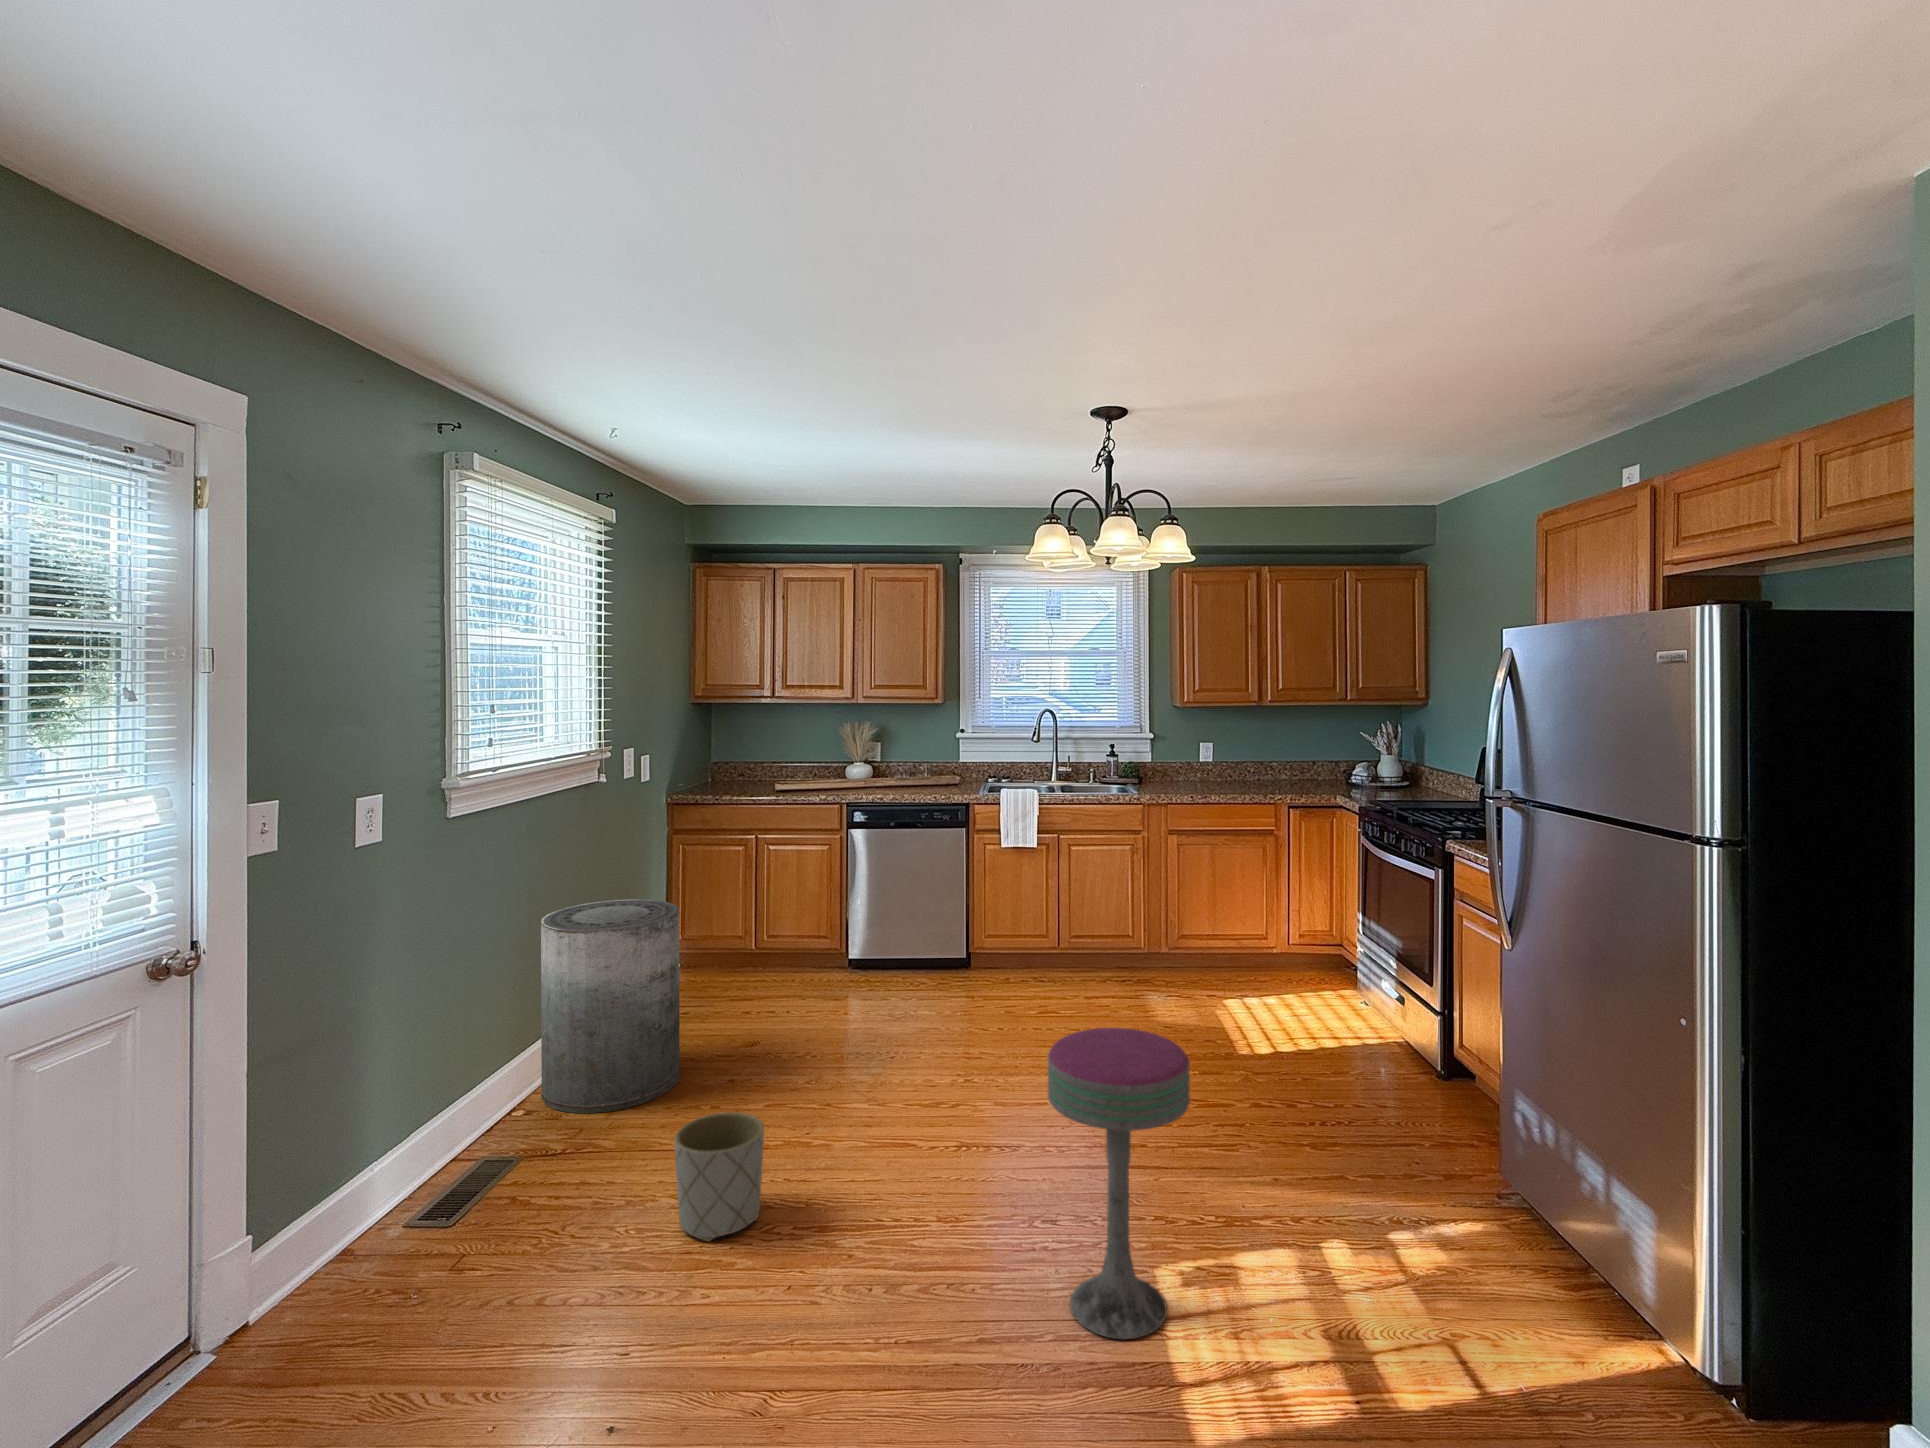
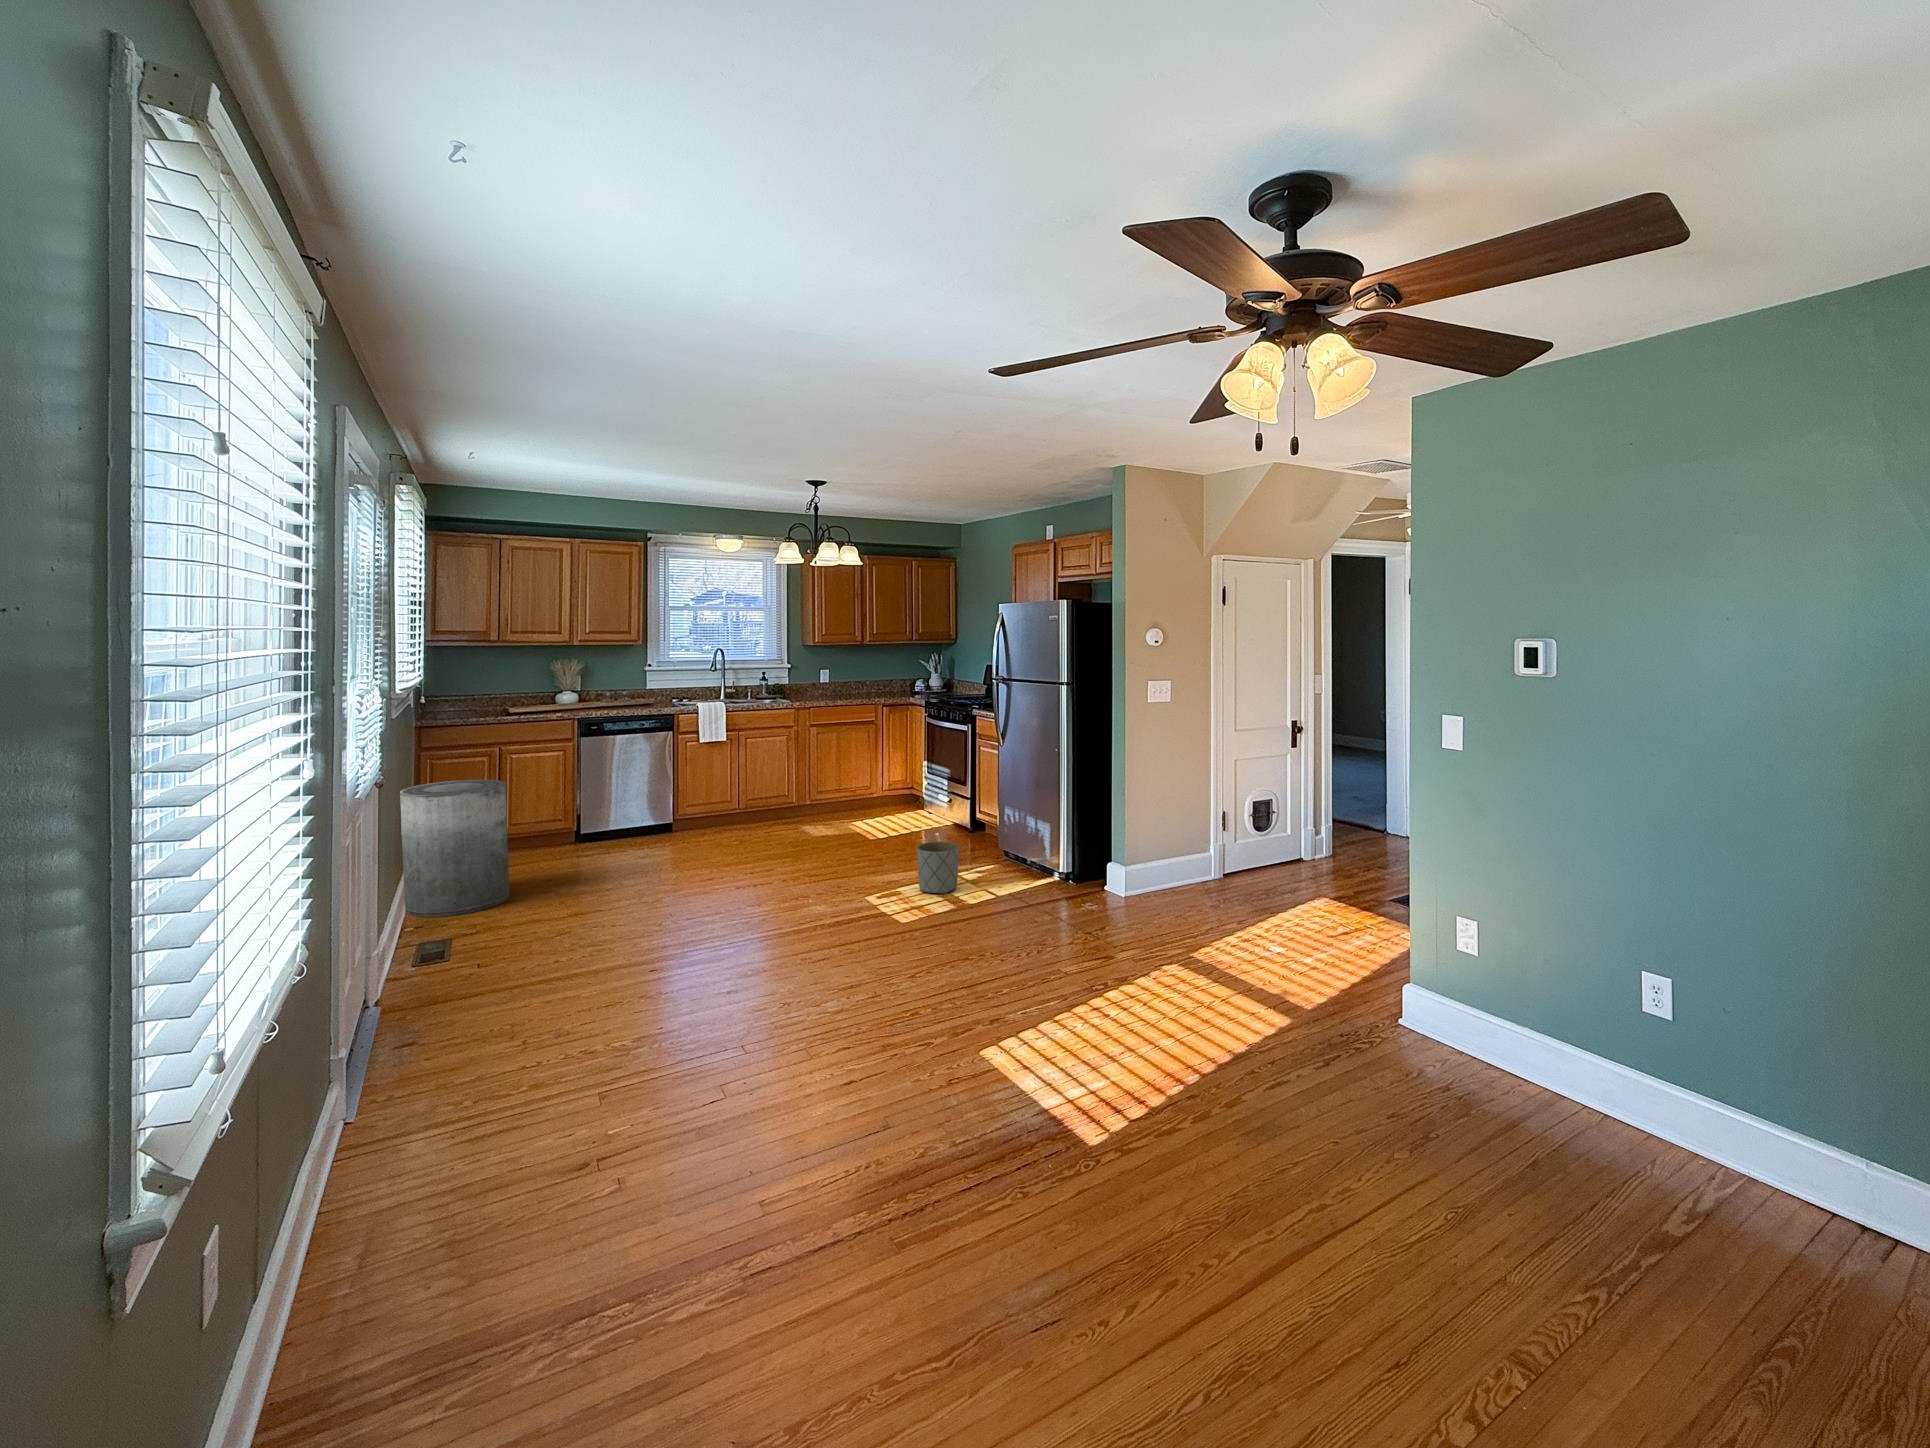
bar stool: present [1048,1028,1190,1340] -> none [804,794,872,926]
planter: present [674,1112,764,1241] -> present [917,841,959,894]

